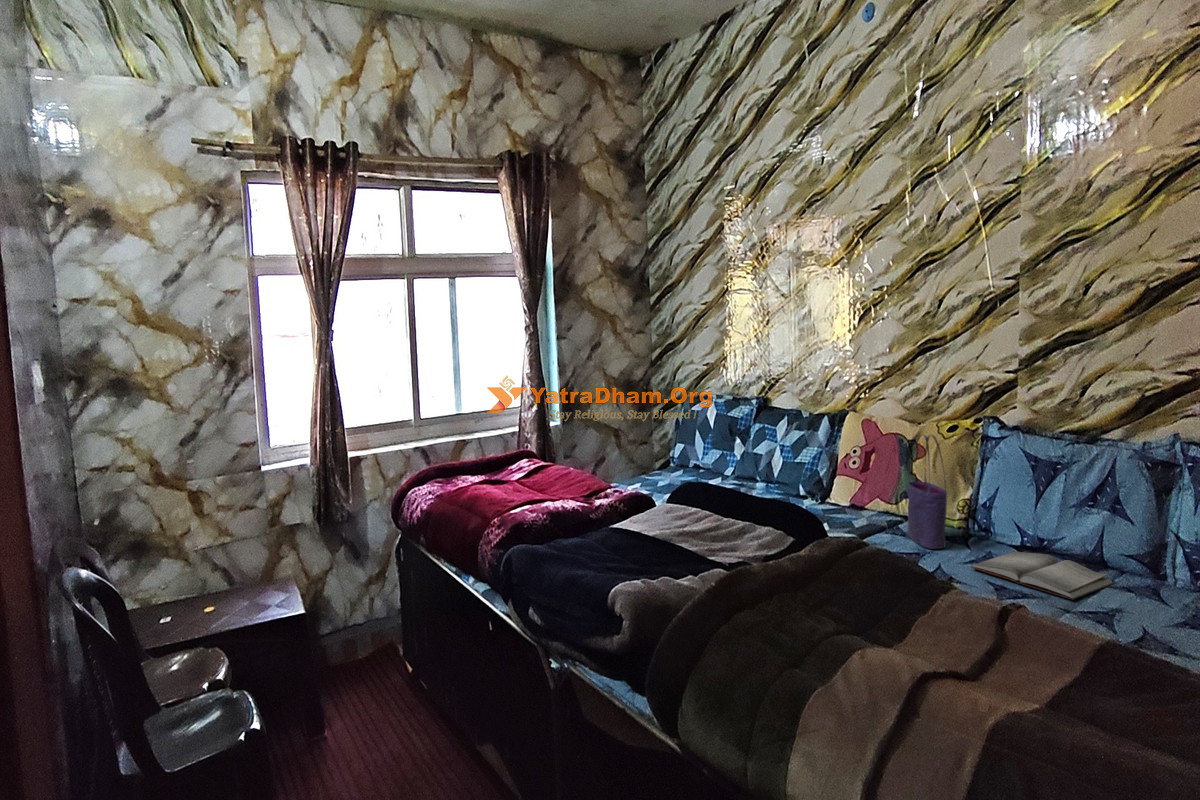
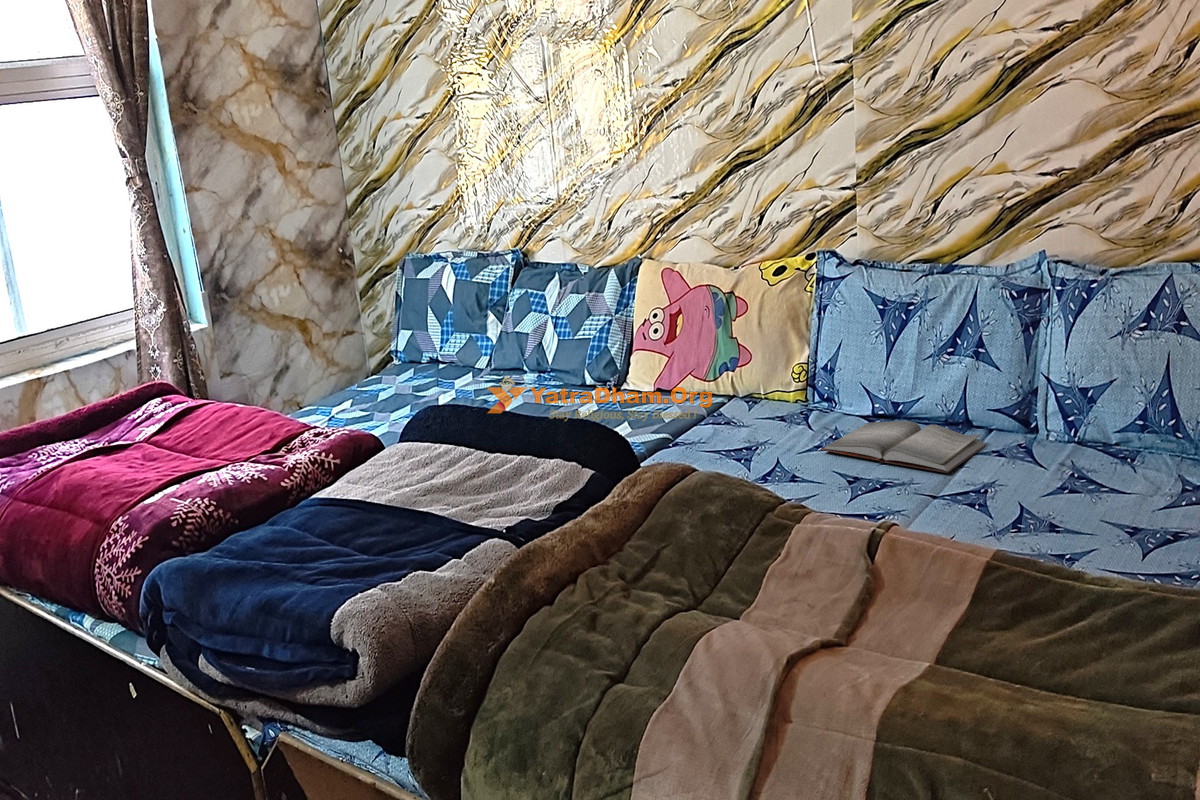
tote bag: present [908,435,947,549] -> none [735,279,786,433]

